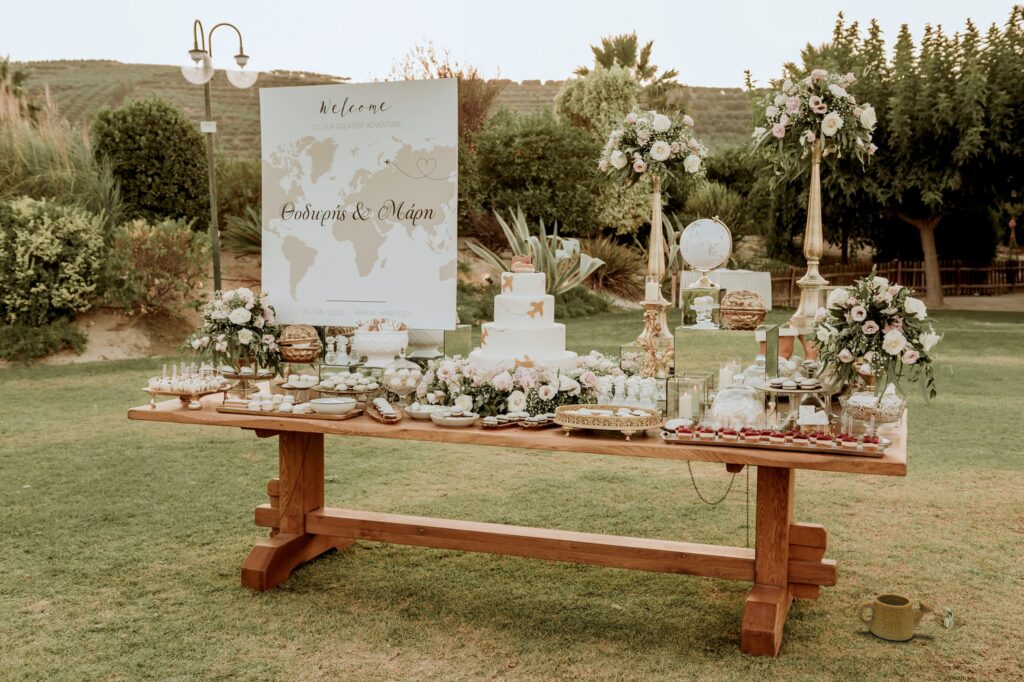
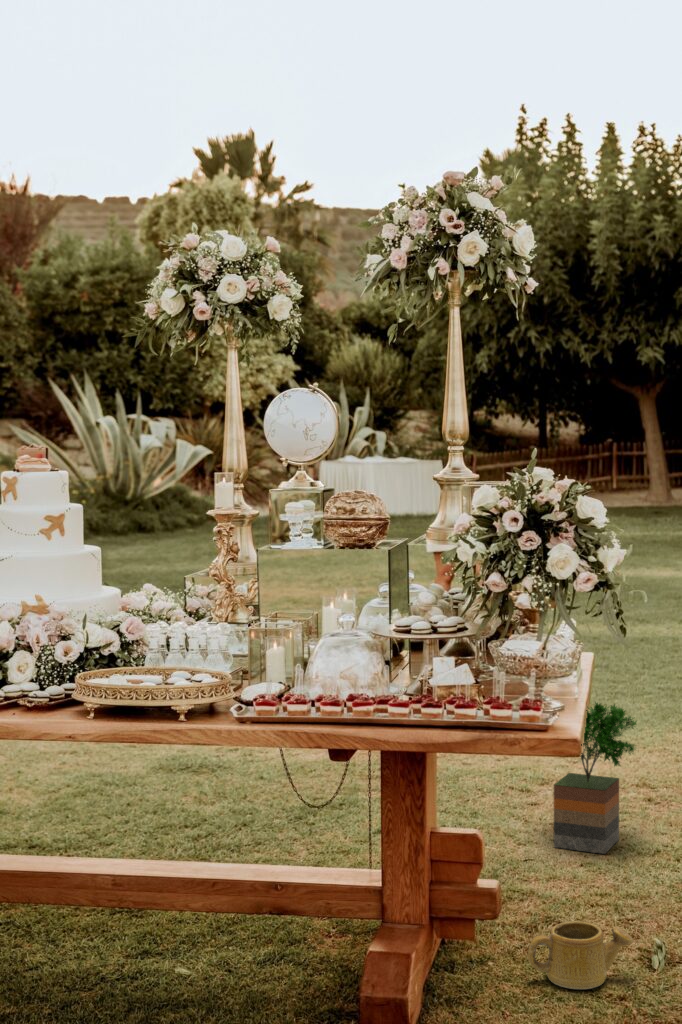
potted tree: none [864,442,935,551] -> present [554,702,637,854]

